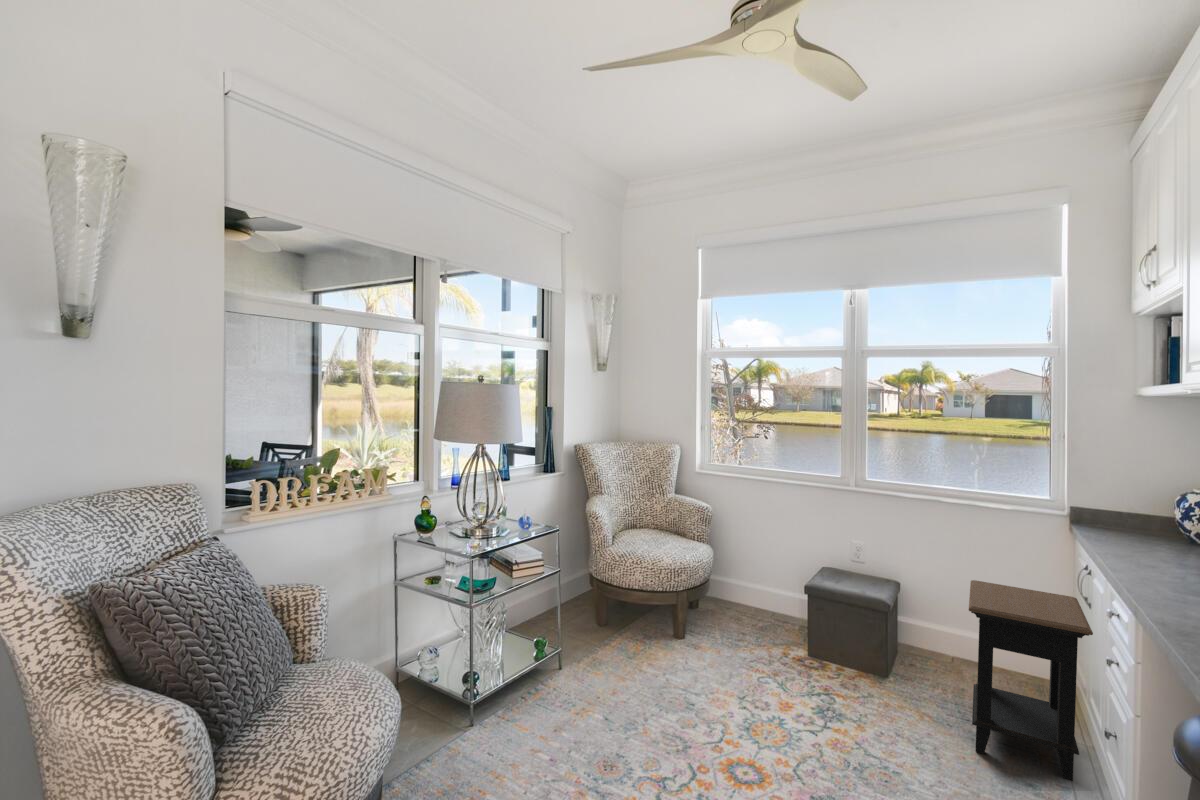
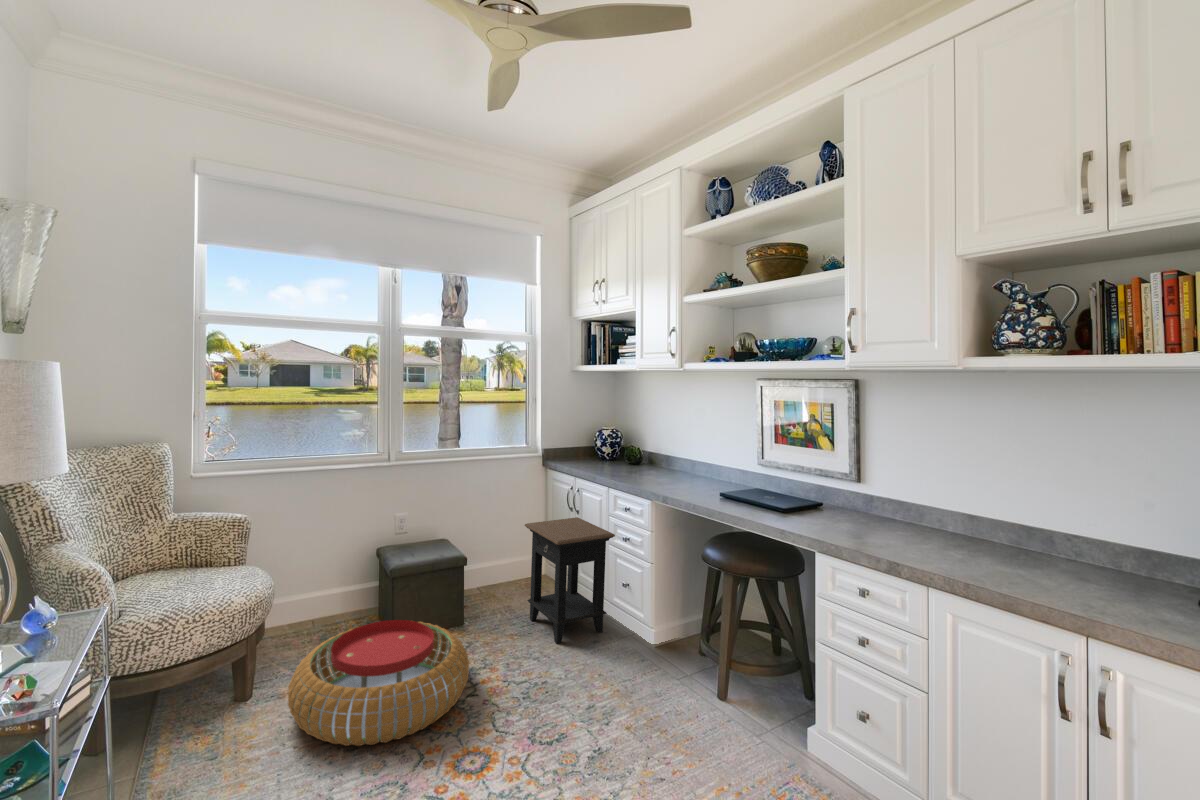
pouf: none [666,617,828,728] -> present [288,620,469,746]

